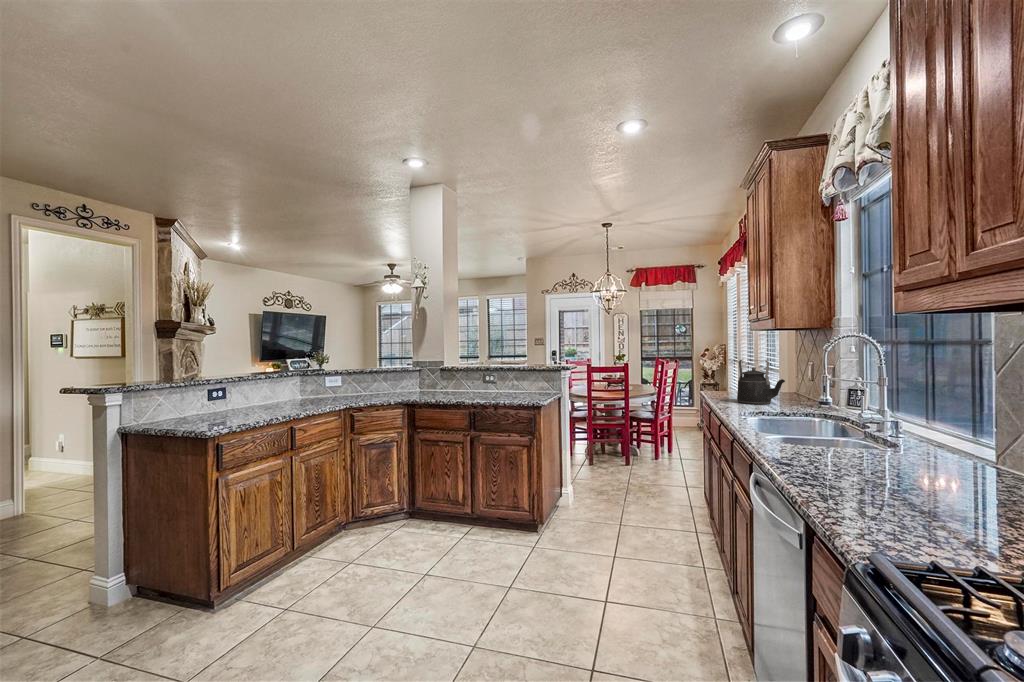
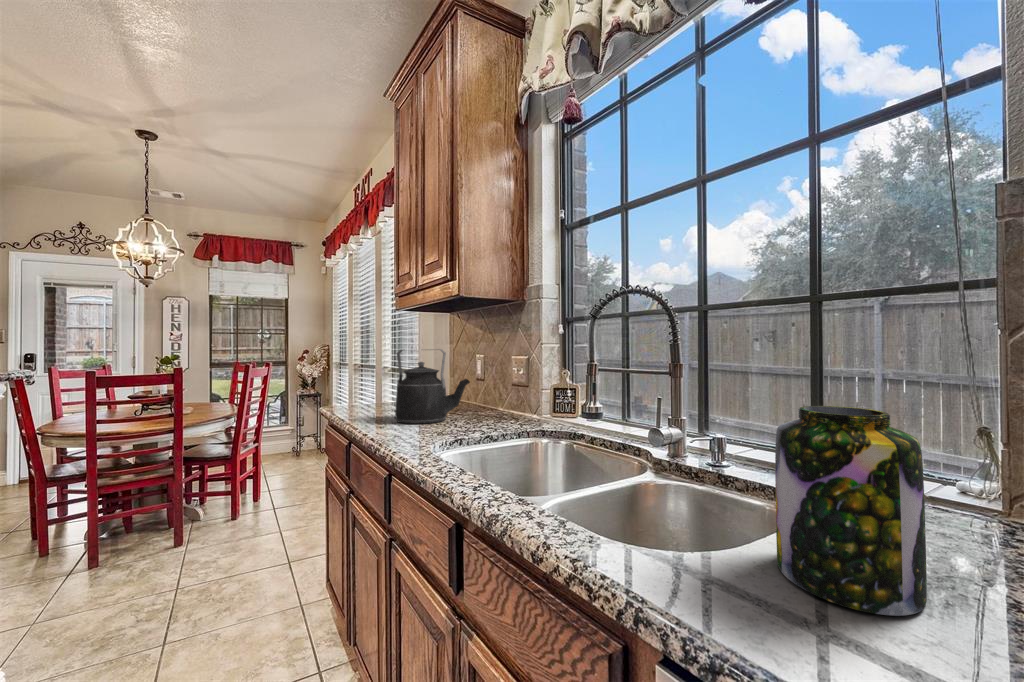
jar: none [813,398,863,463] -> present [775,406,927,616]

